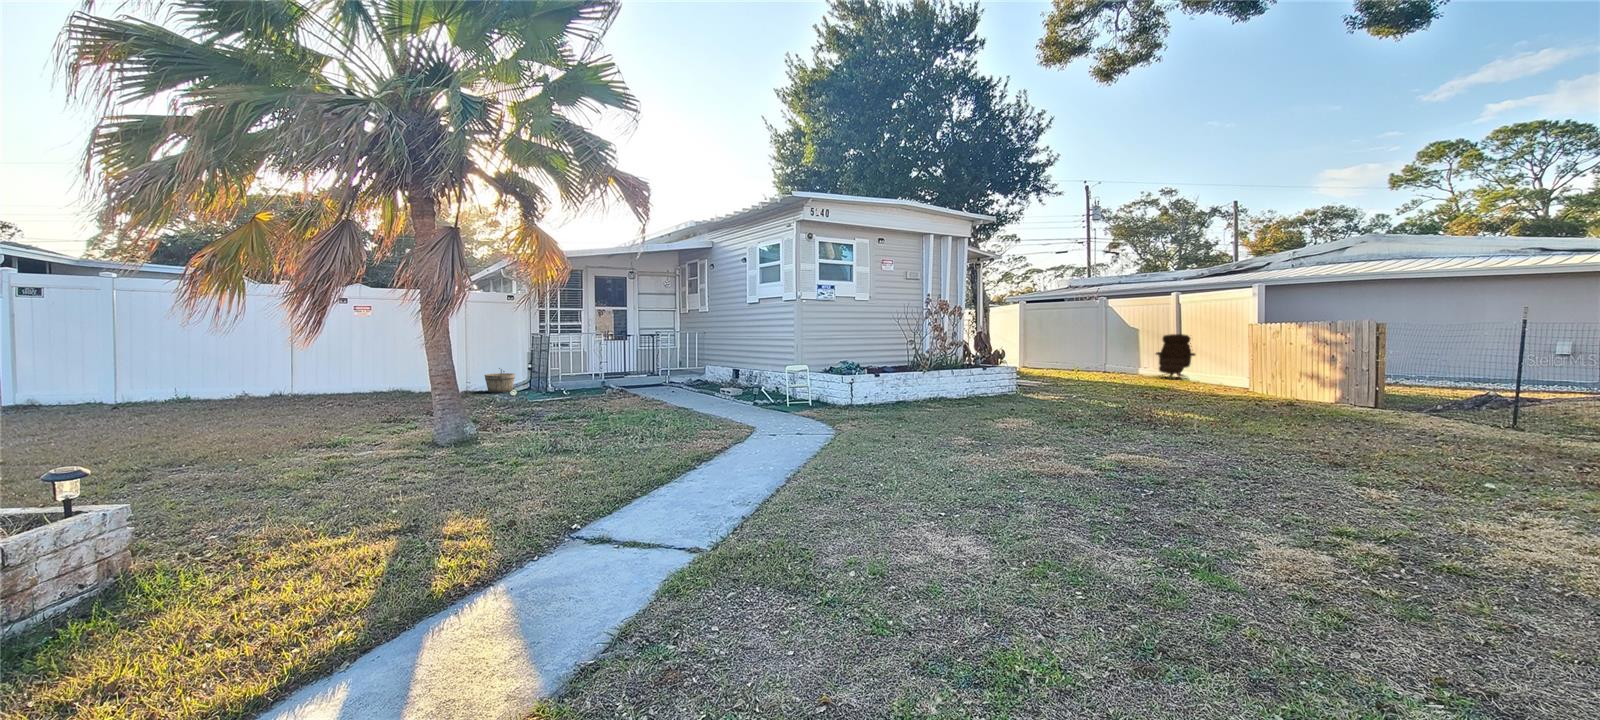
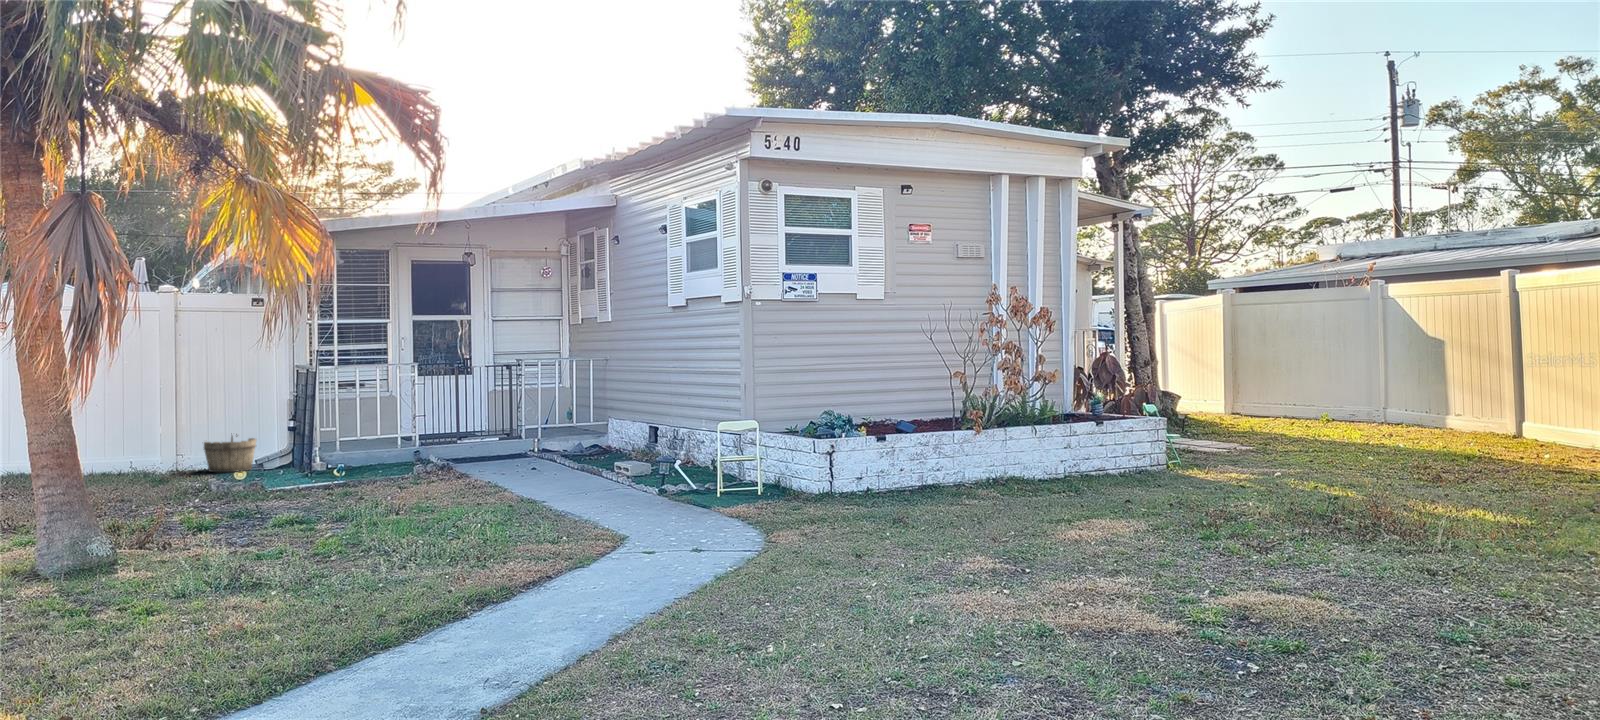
lounge chair: present [1156,334,1195,378] -> none [1476,351,1554,440]

